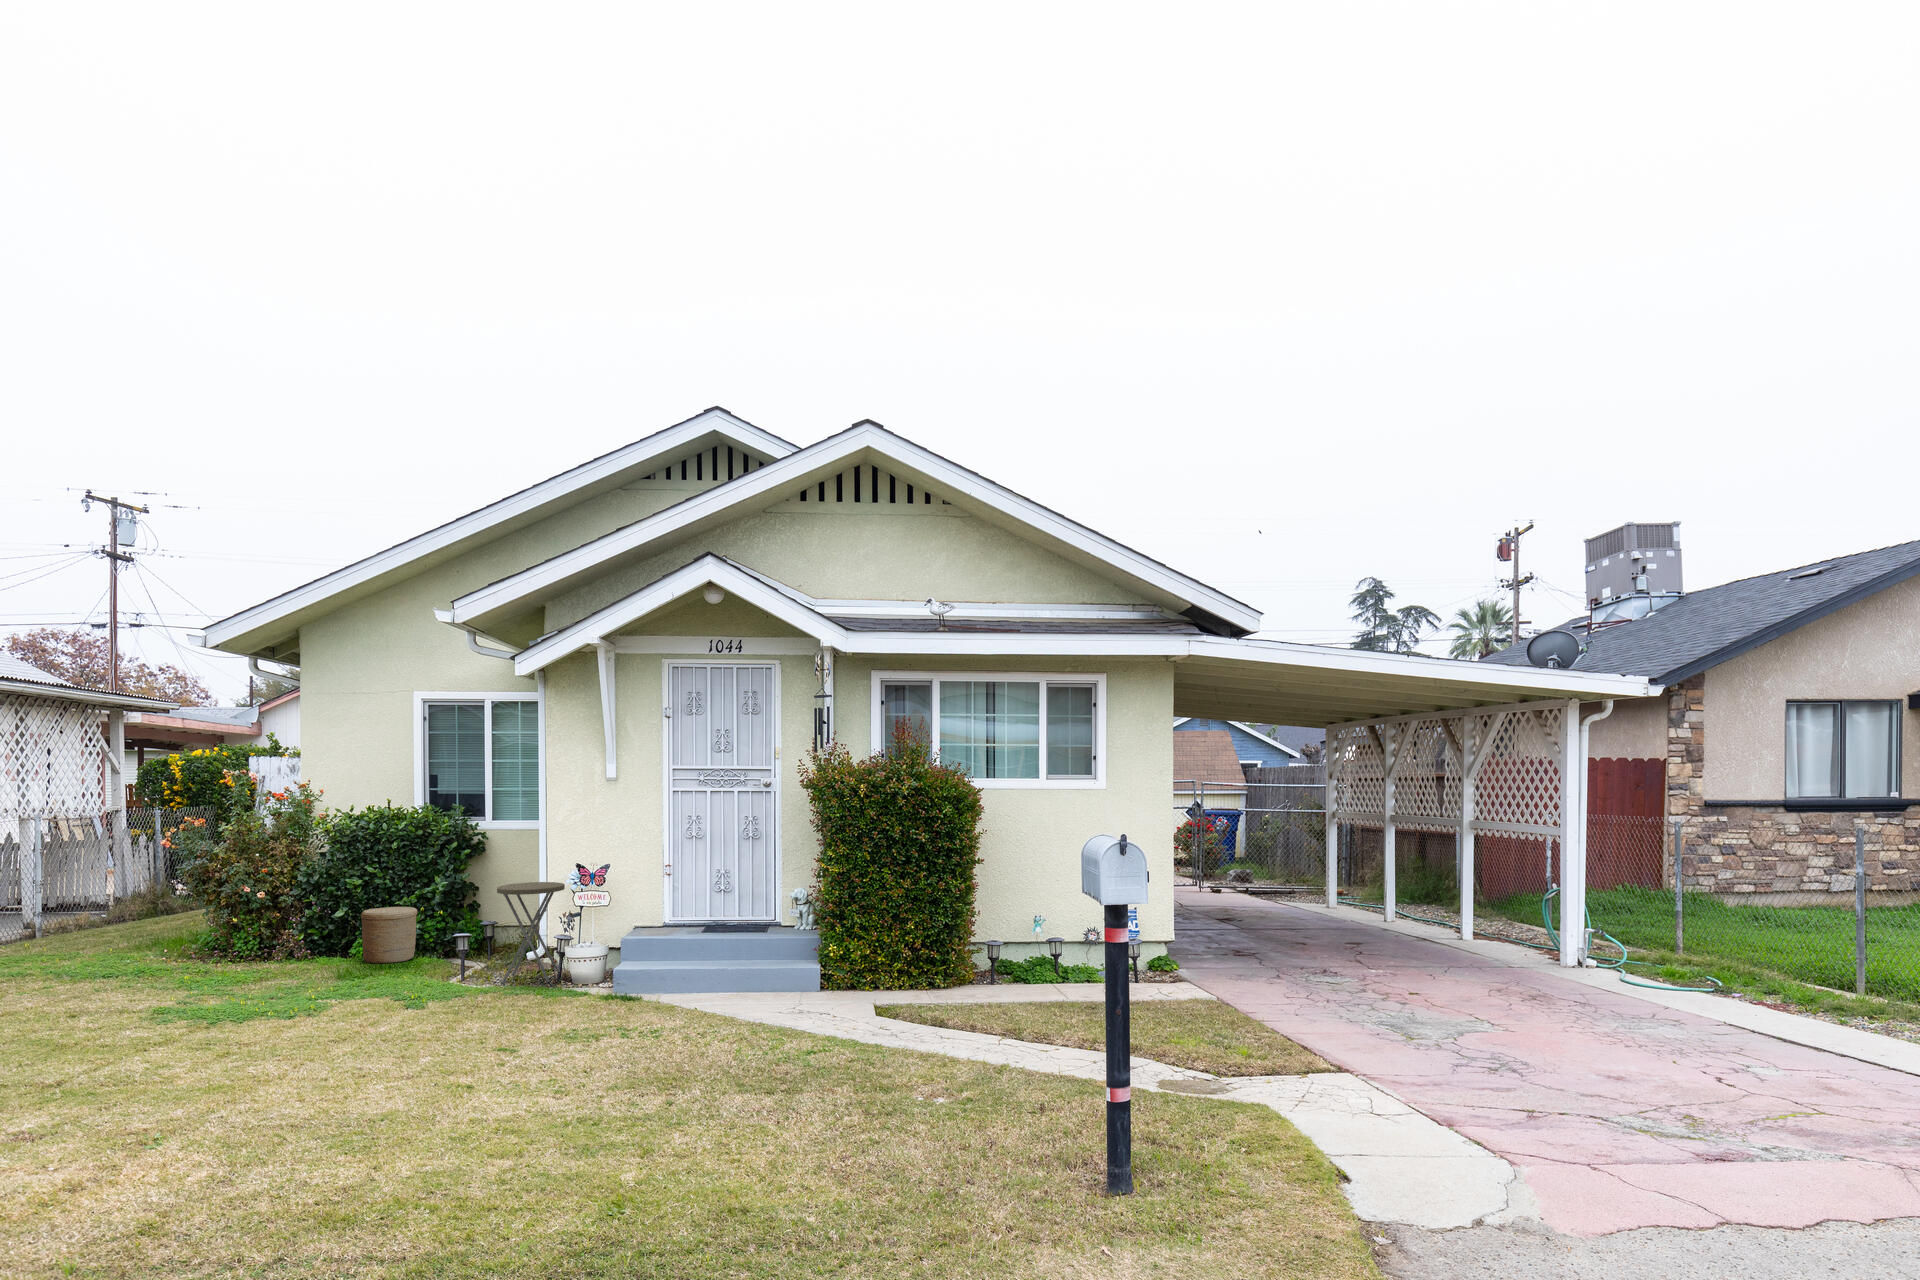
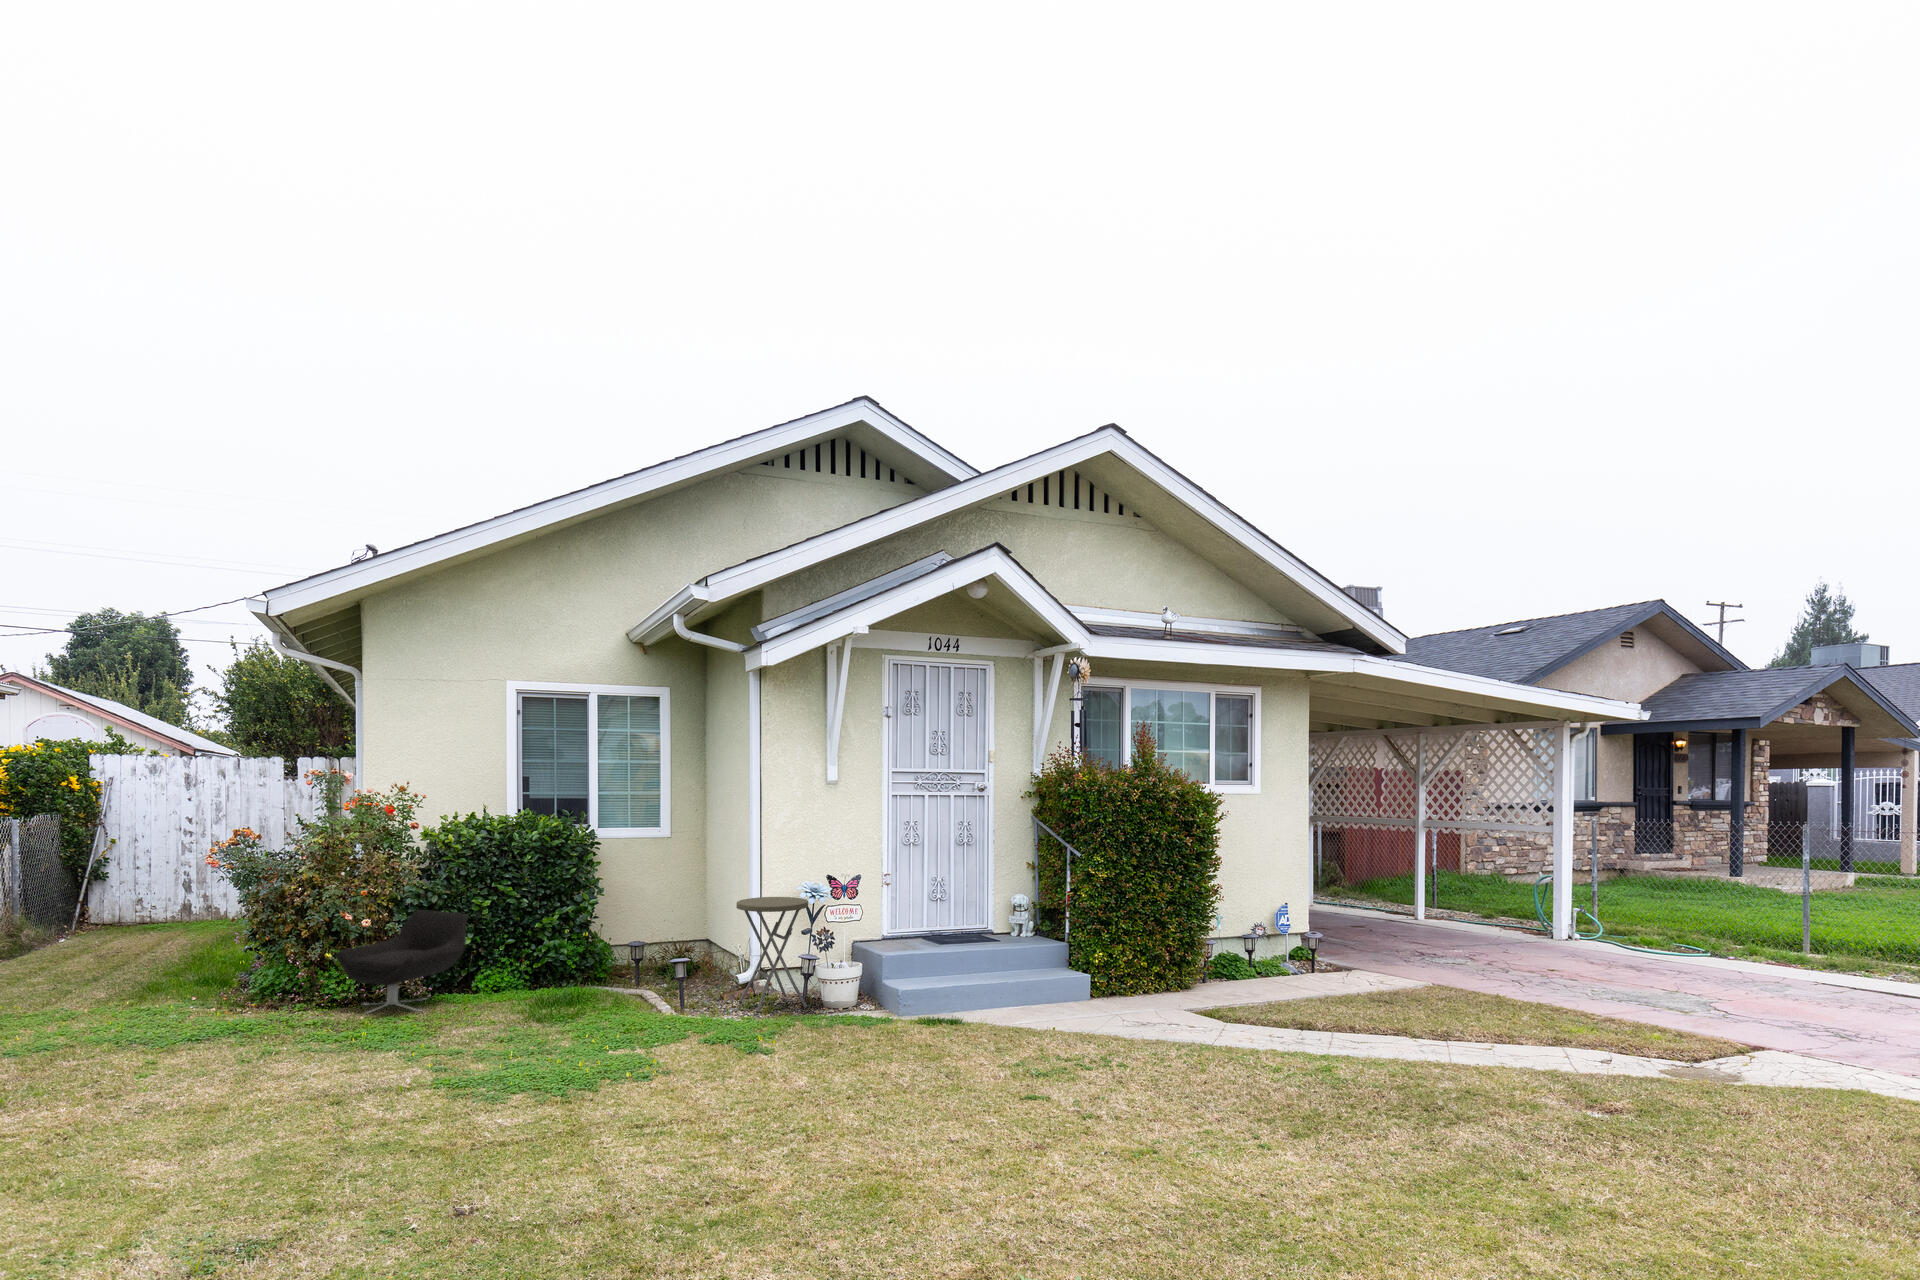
lounge chair: none [220,884,328,968] -> present [336,910,467,1013]
woven basket: present [361,907,417,964] -> none [512,932,575,1000]

